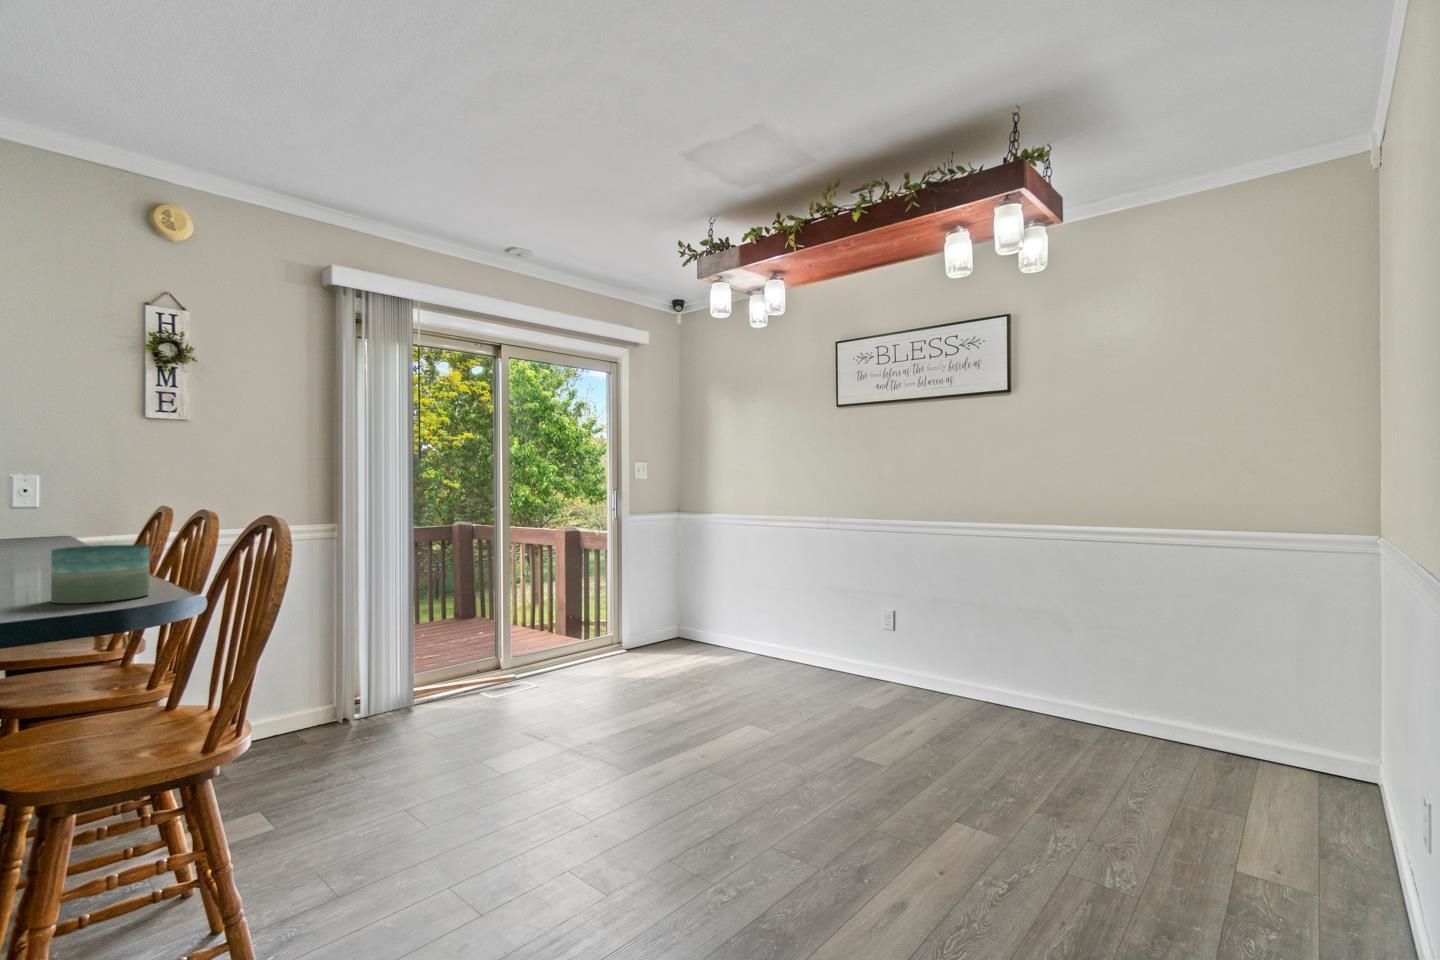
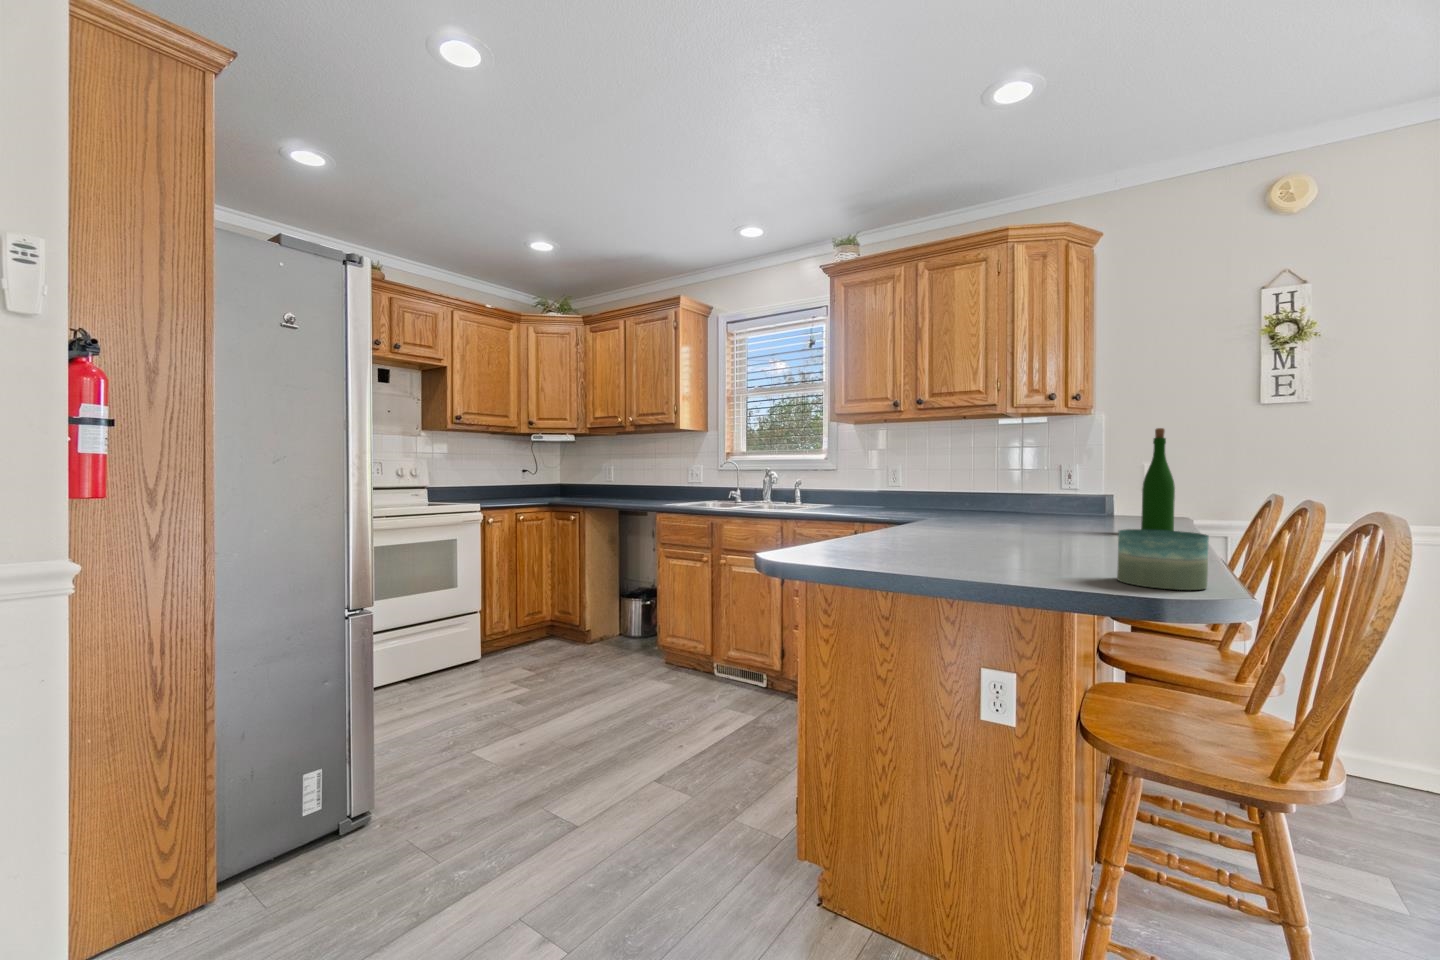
wine bottle: none [32,439,73,558] -> present [1141,428,1175,531]

